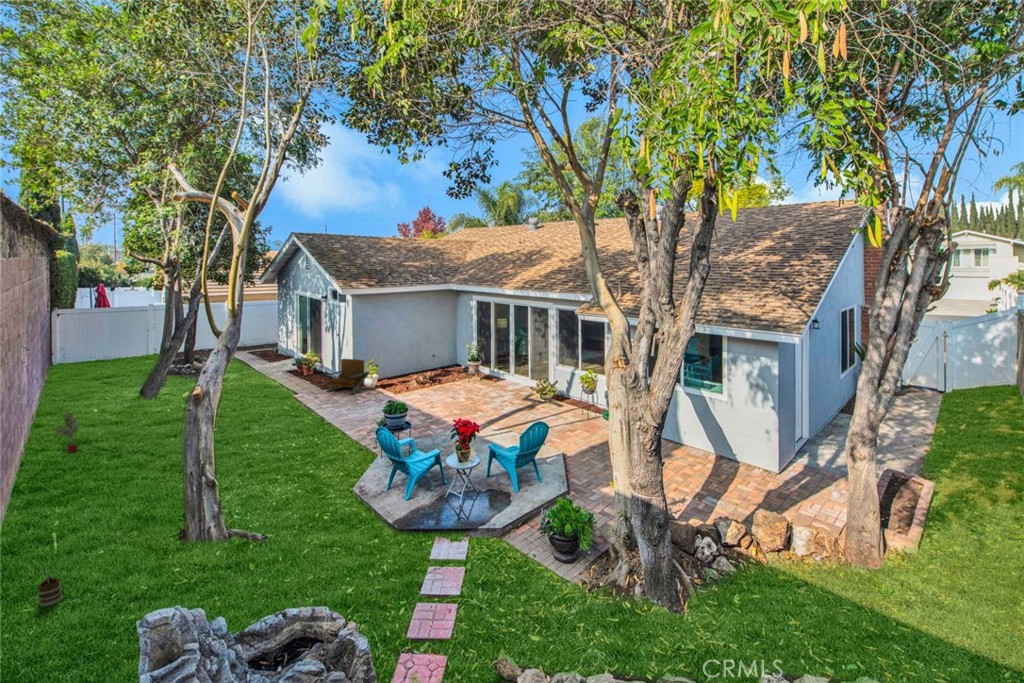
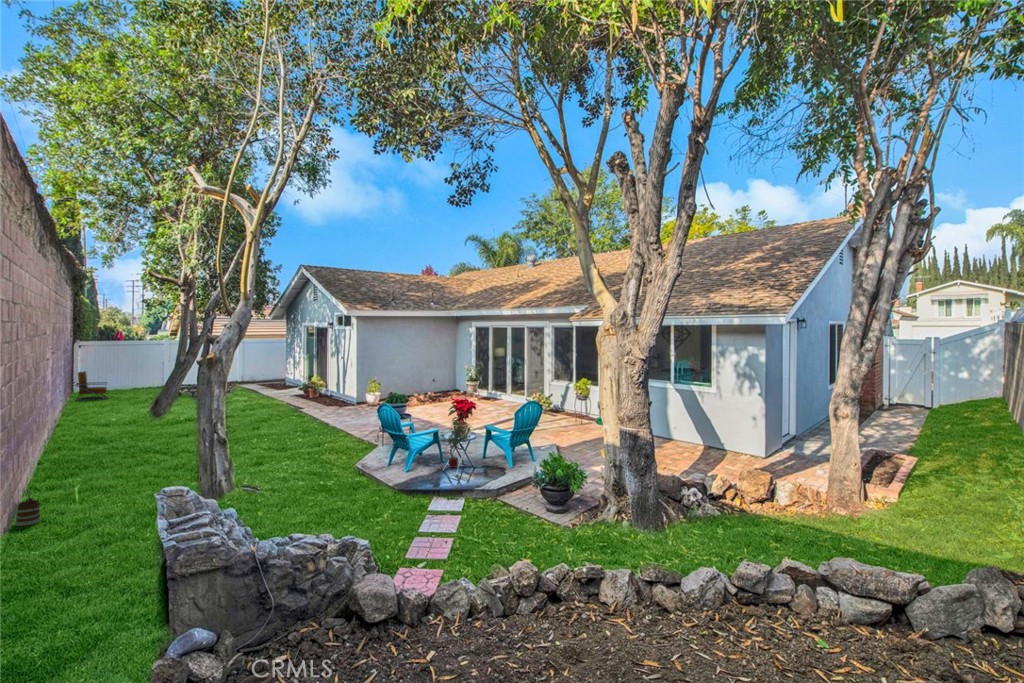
lounge chair: present [327,359,369,394] -> present [75,371,107,401]
potted tree: present [54,412,79,453] -> present [439,420,470,468]

